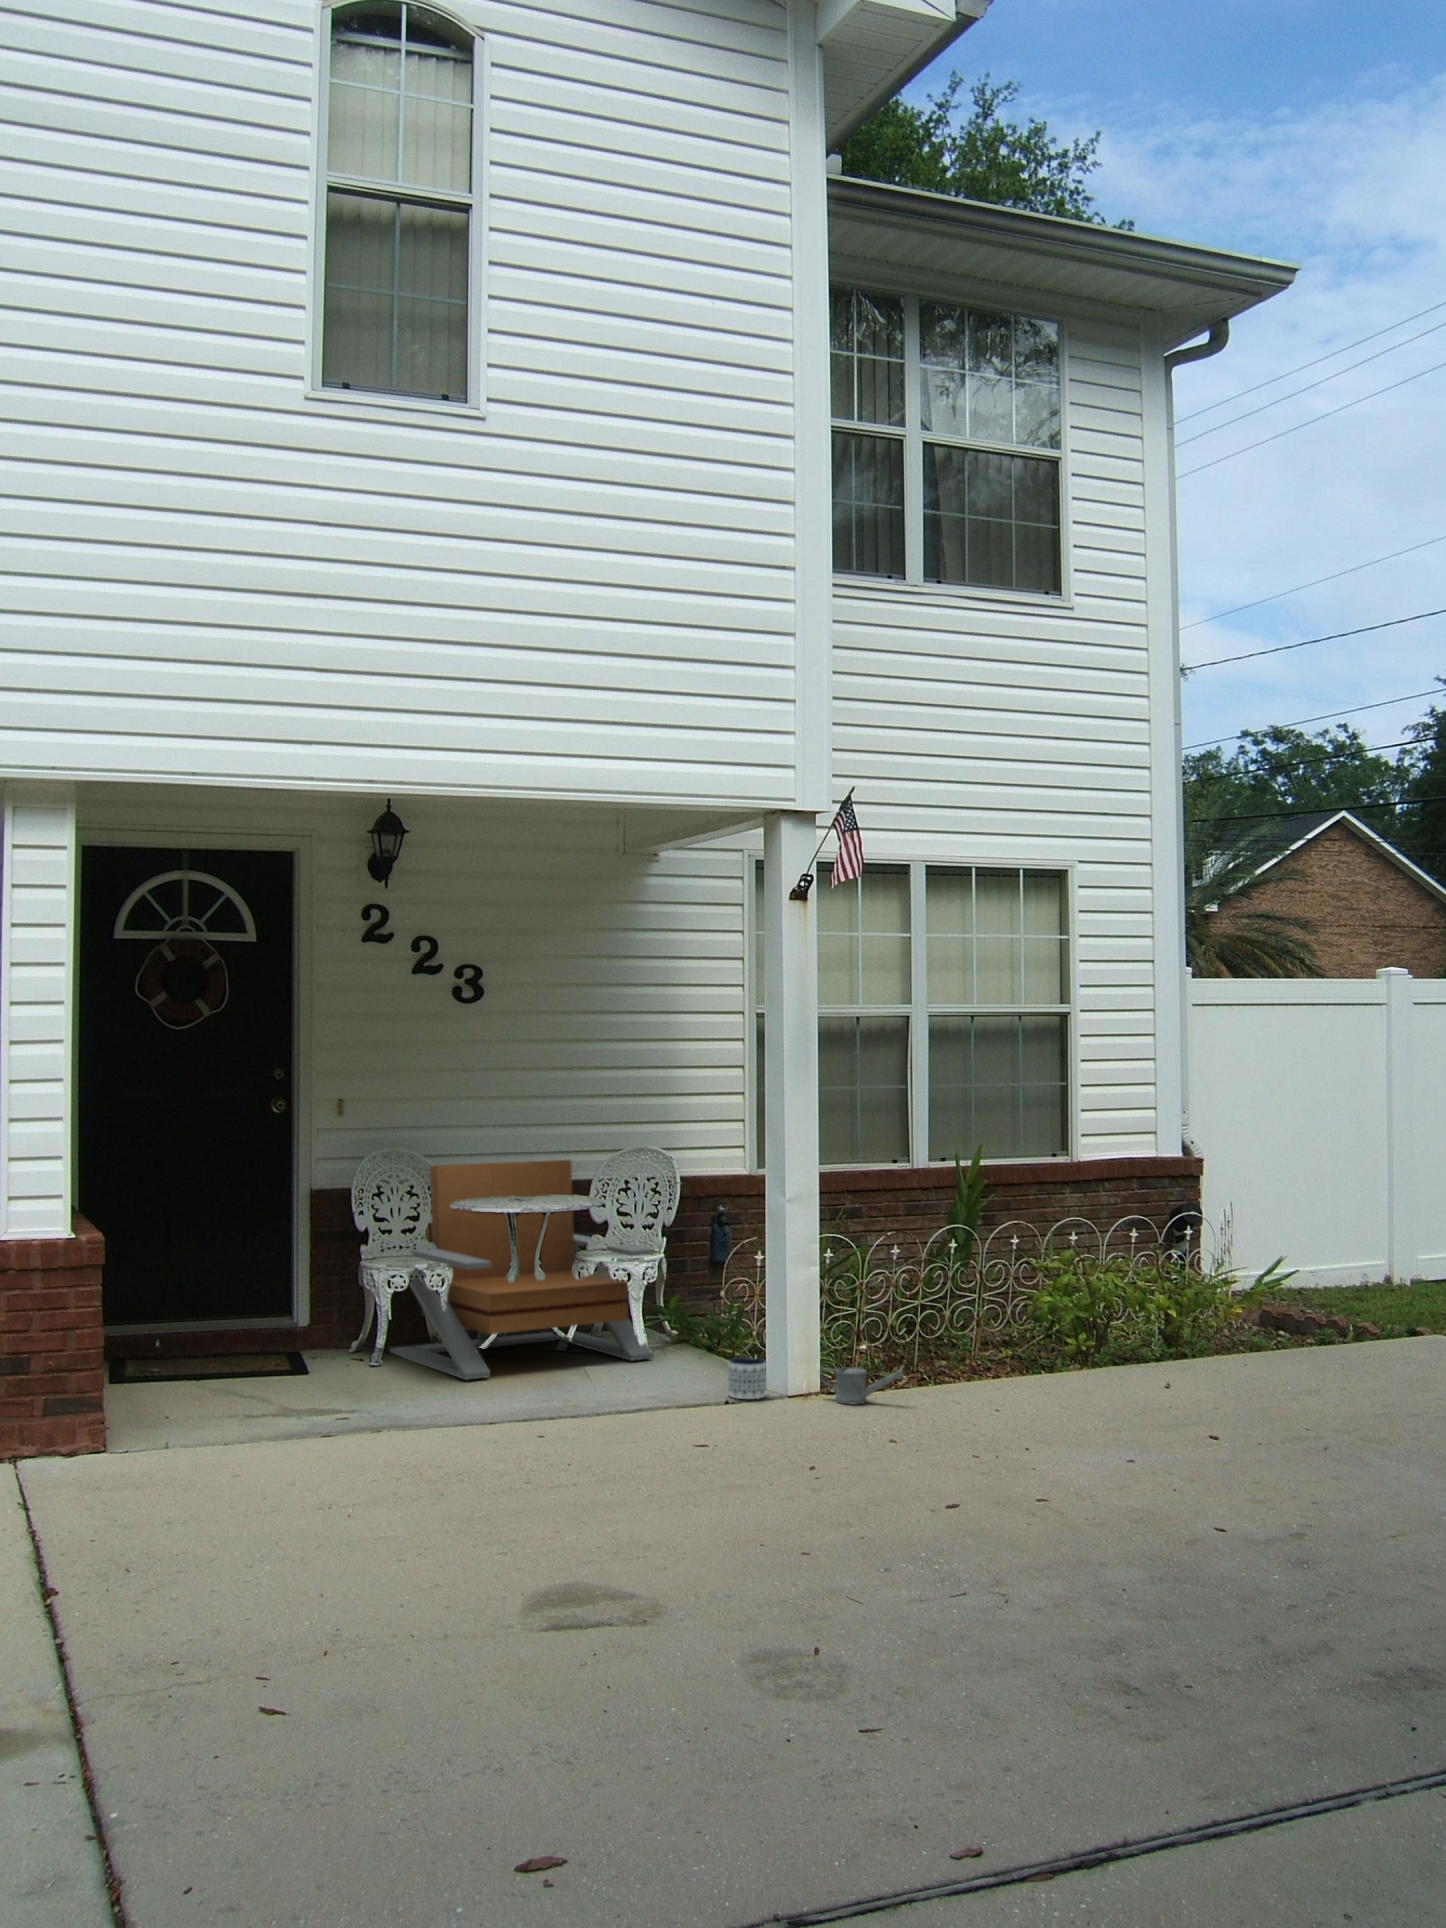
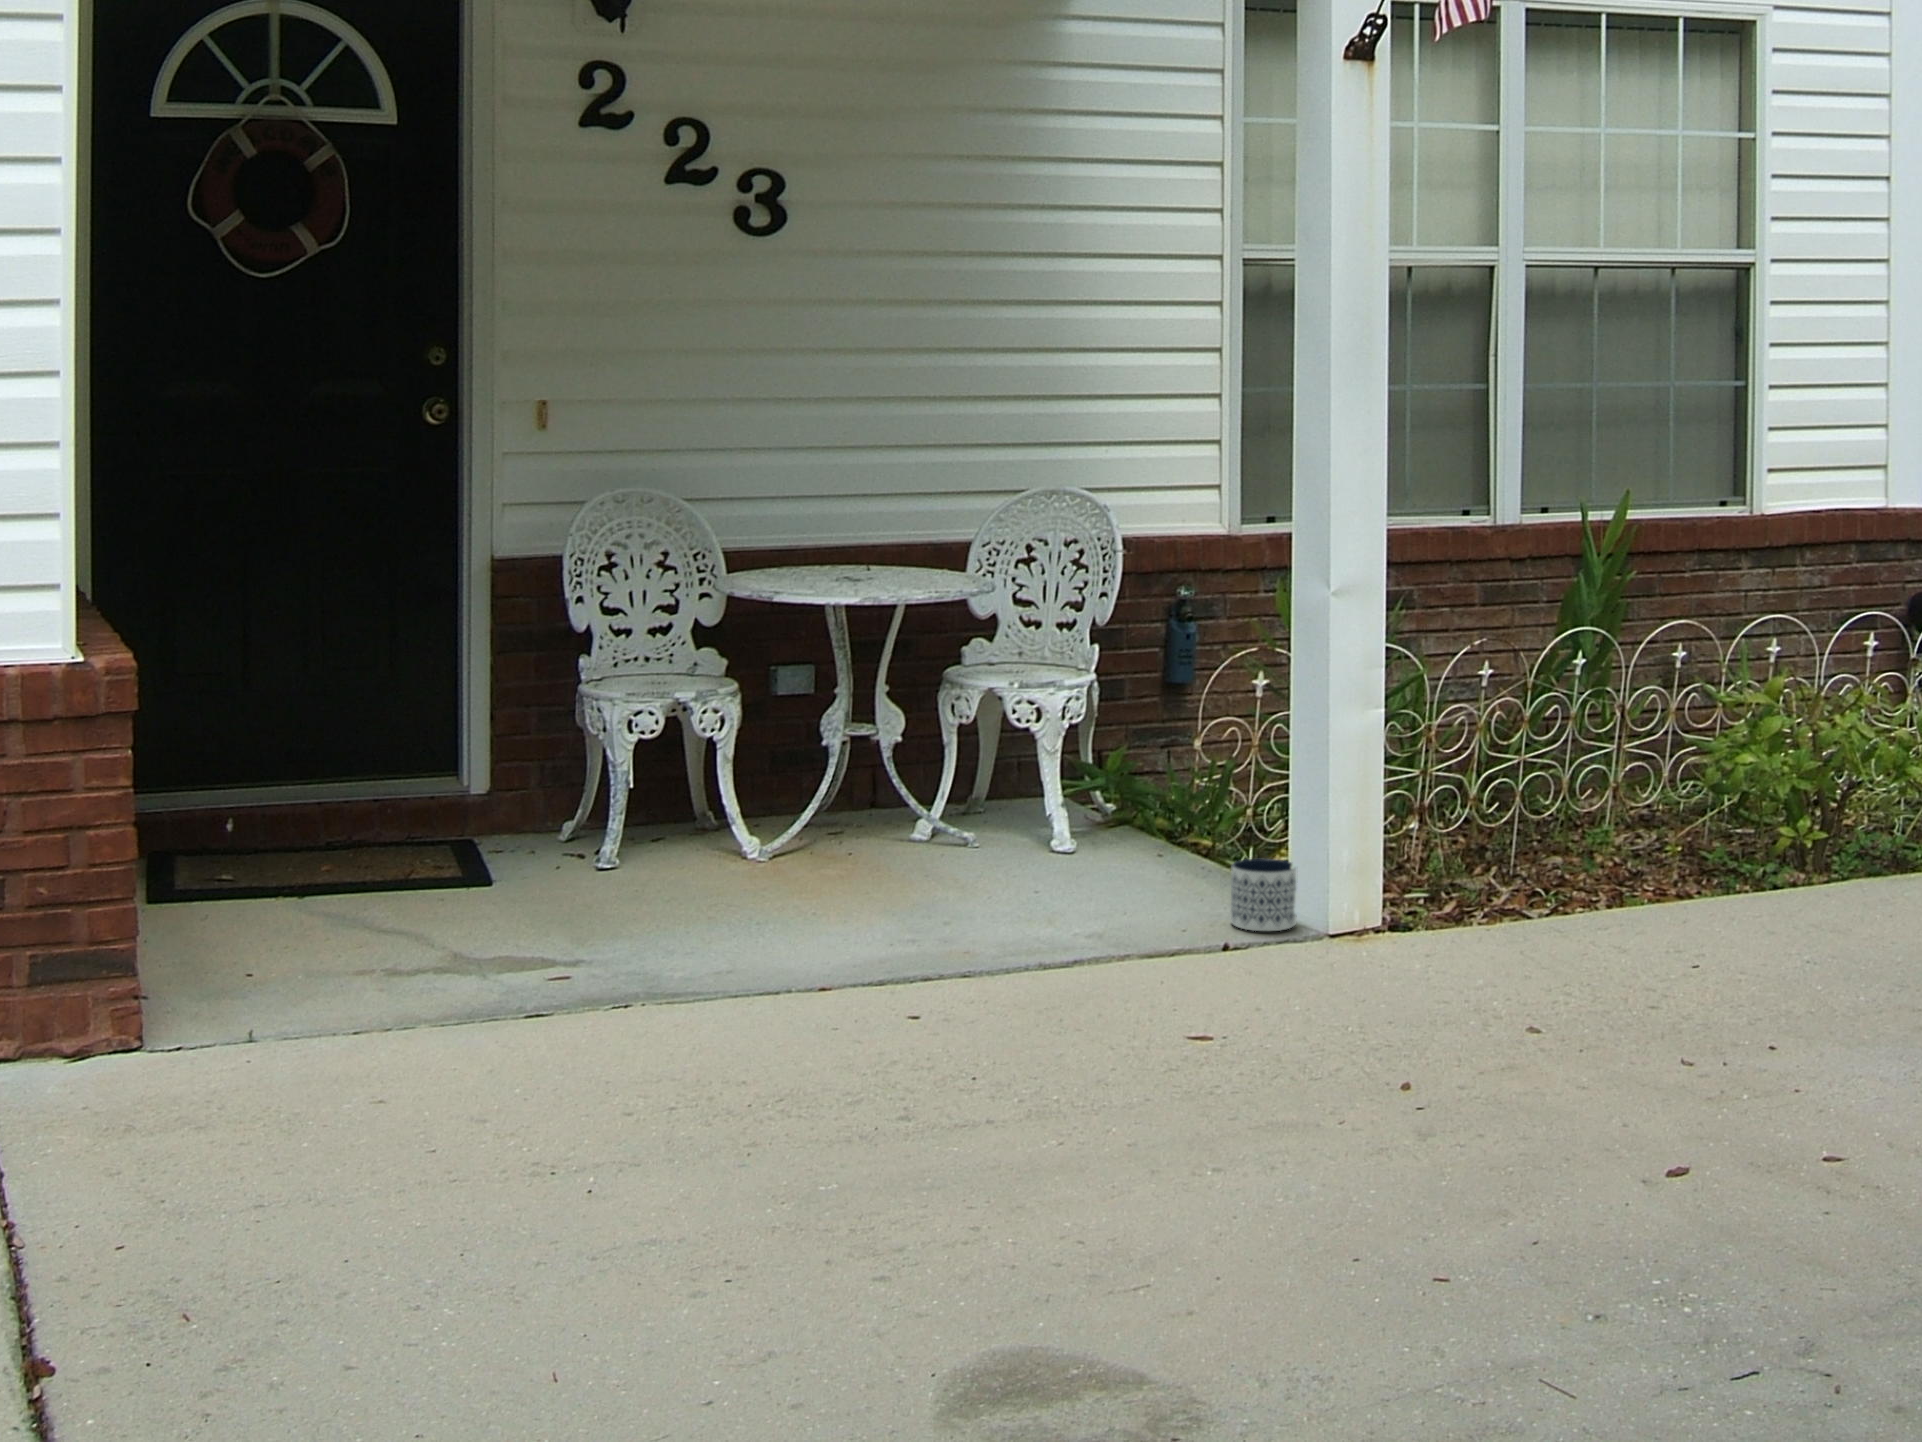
lounge chair: present [390,1160,654,1380] -> none [623,510,1085,894]
watering can: present [820,1368,903,1404] -> none [1389,876,1536,941]

